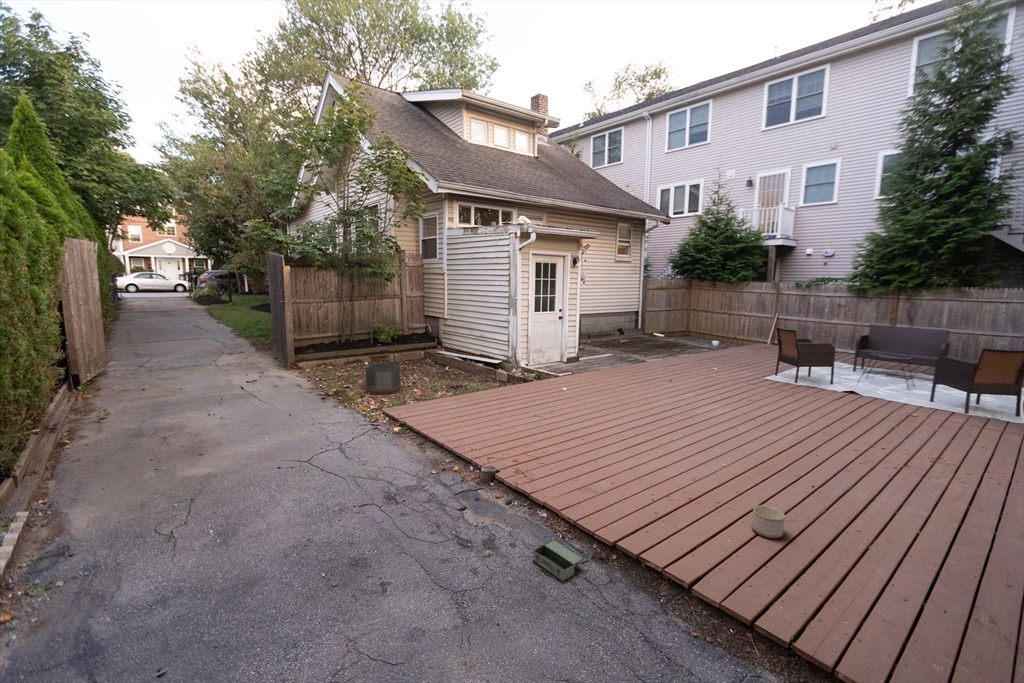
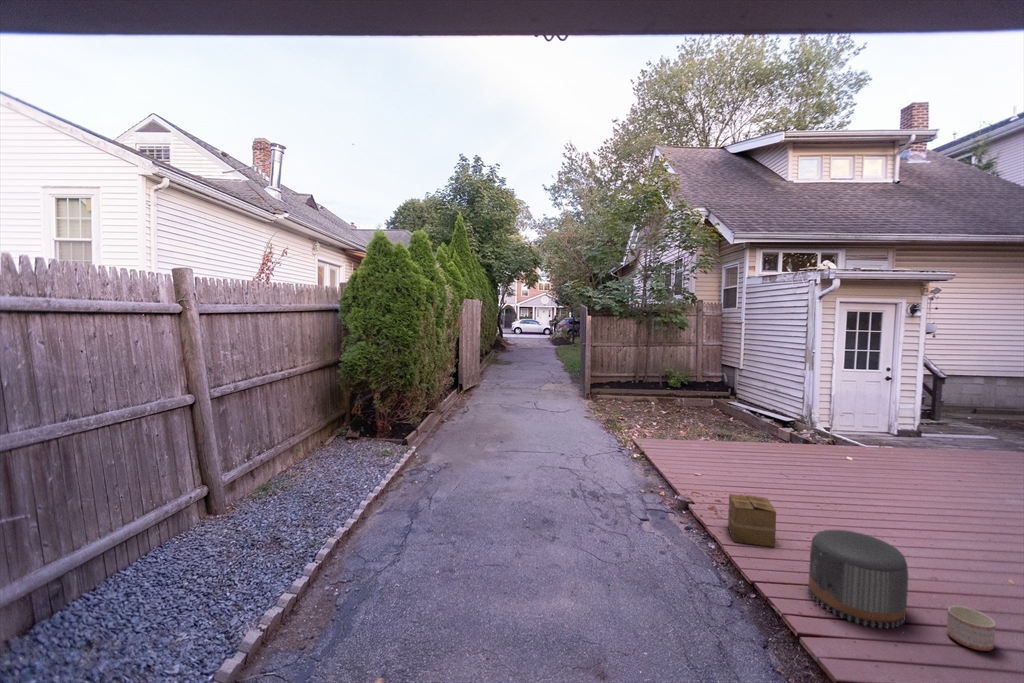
pouf: present [365,363,401,395] -> present [808,530,908,628]
cardboard box: none [542,449,593,503] -> present [728,494,776,547]
toolbox: present [533,539,584,581] -> none [668,556,707,585]

